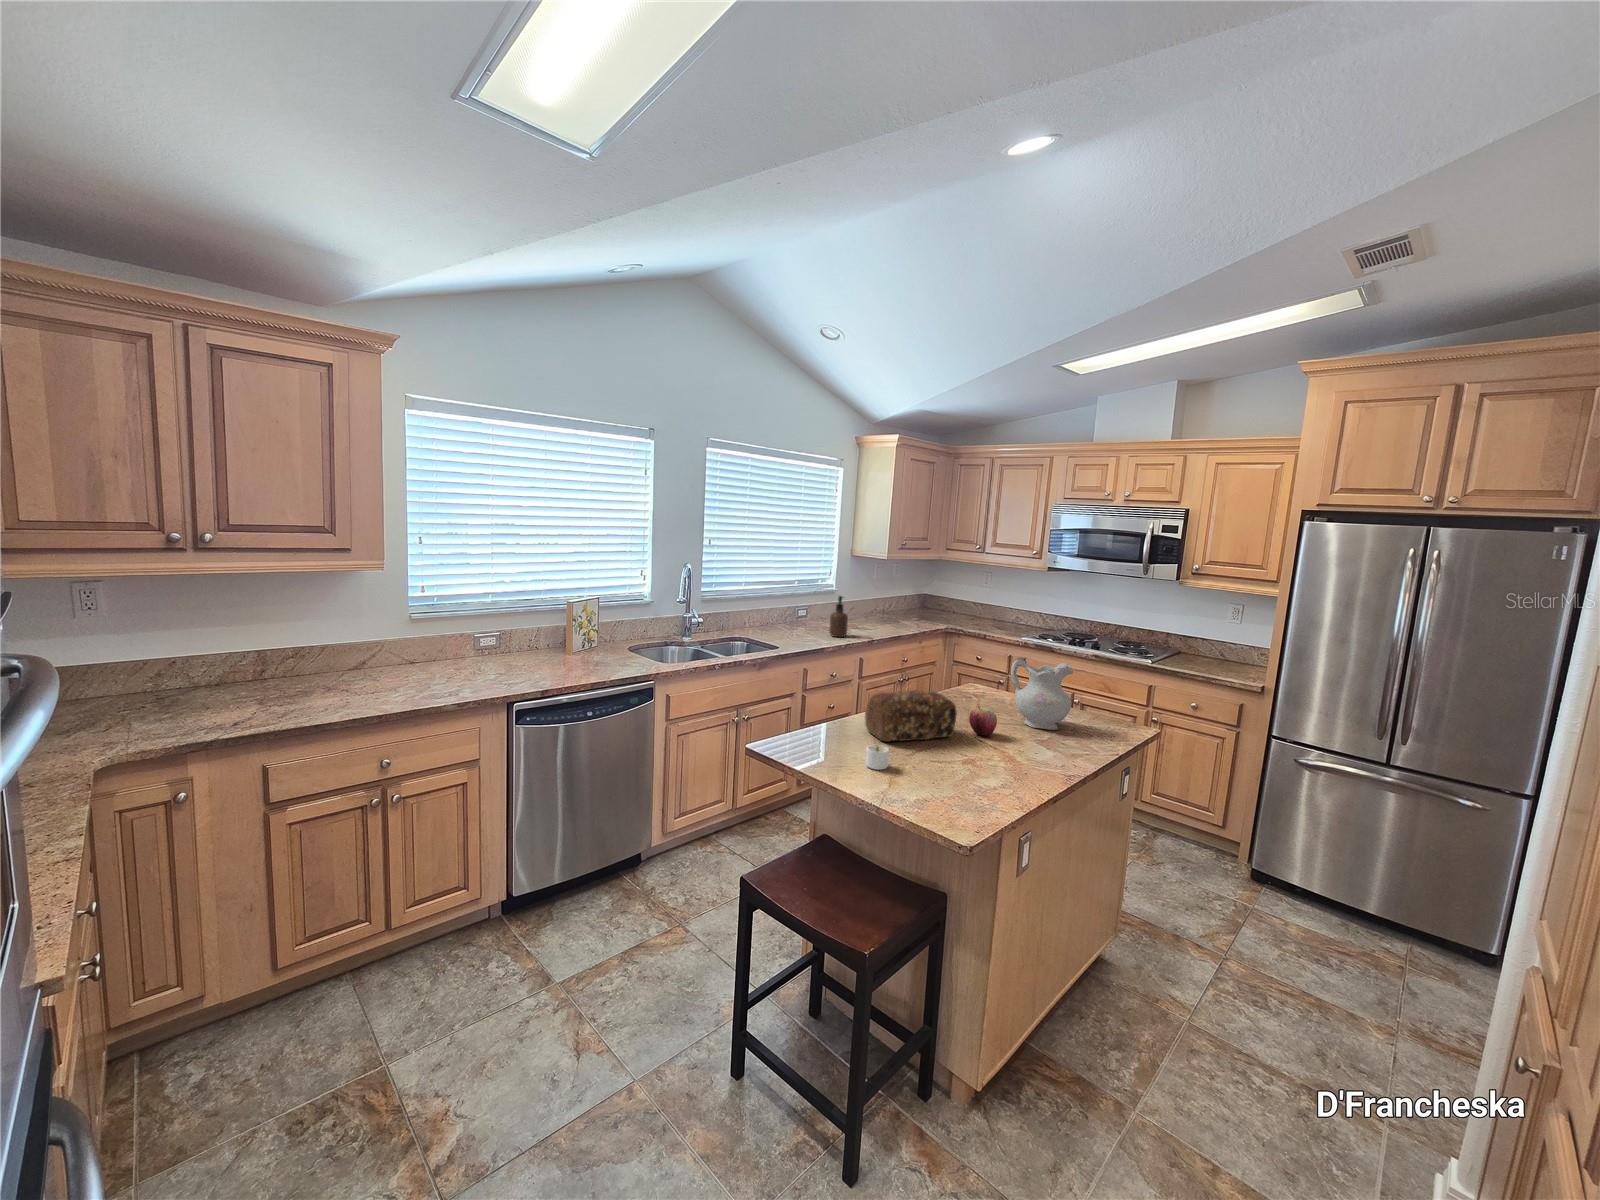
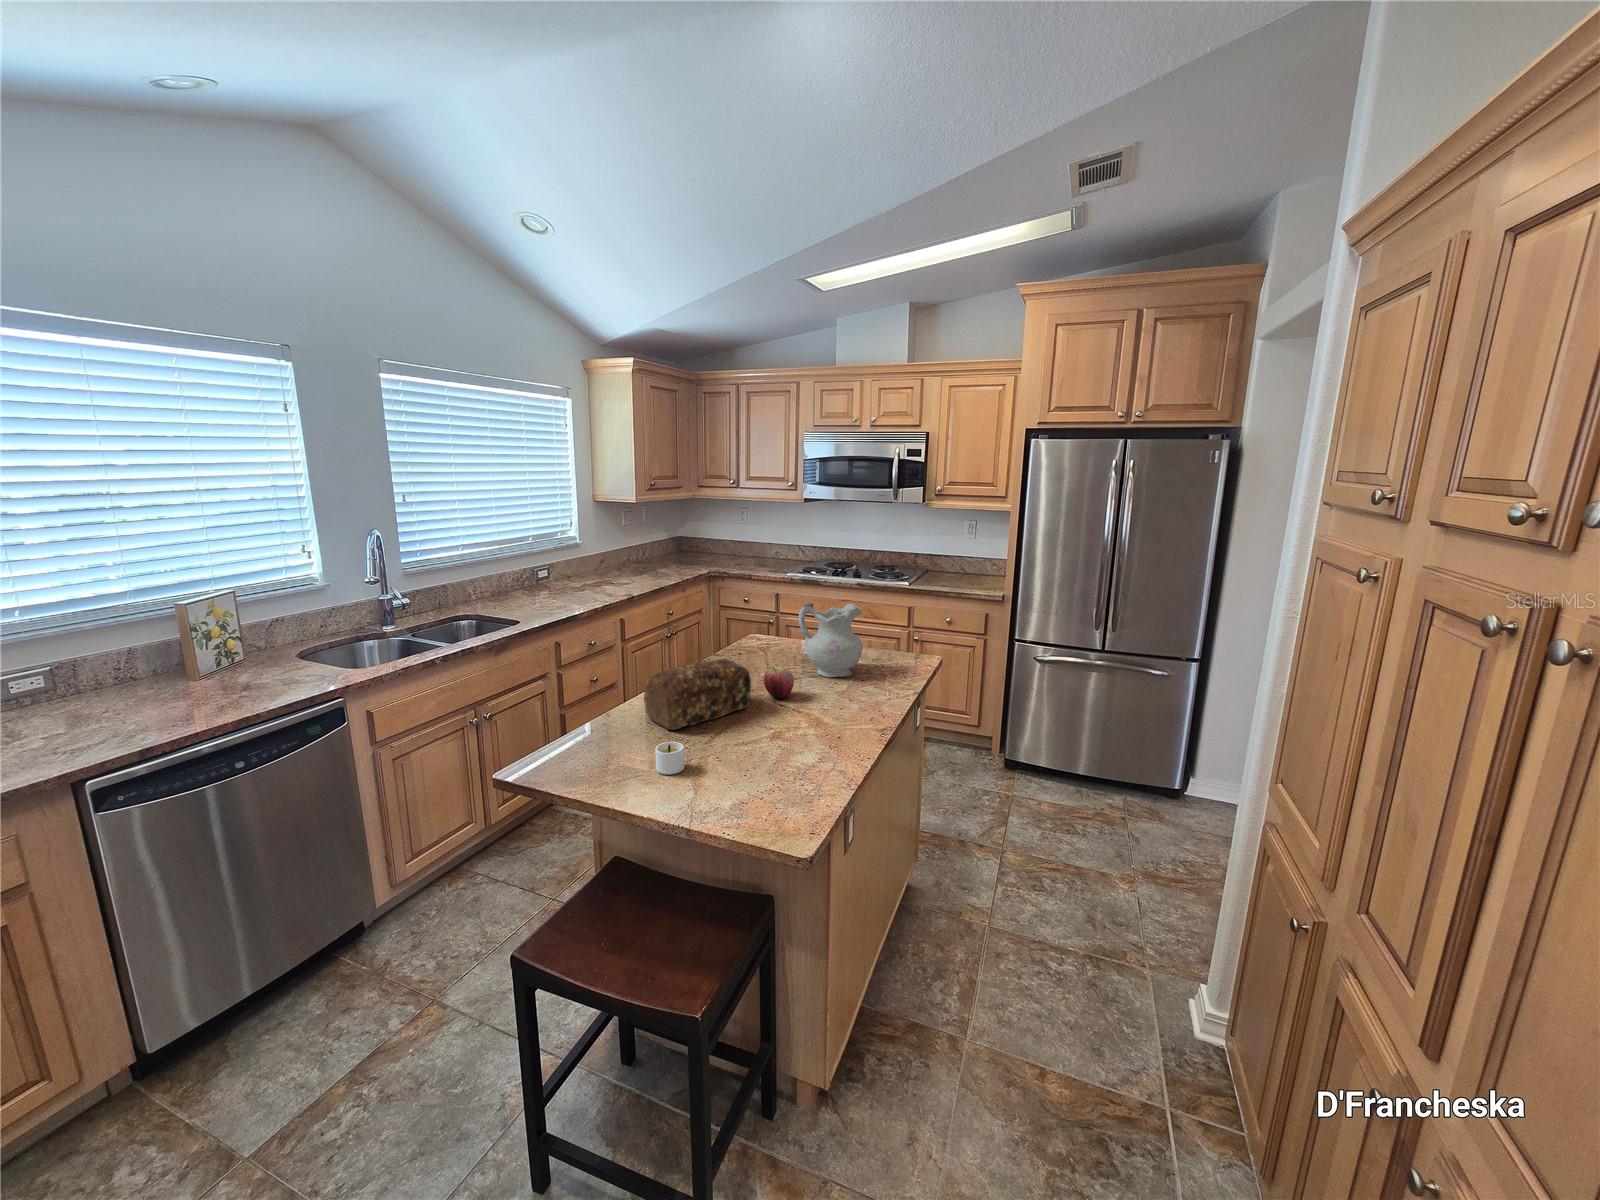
soap dispenser: present [829,596,848,637] -> none [579,550,602,598]

